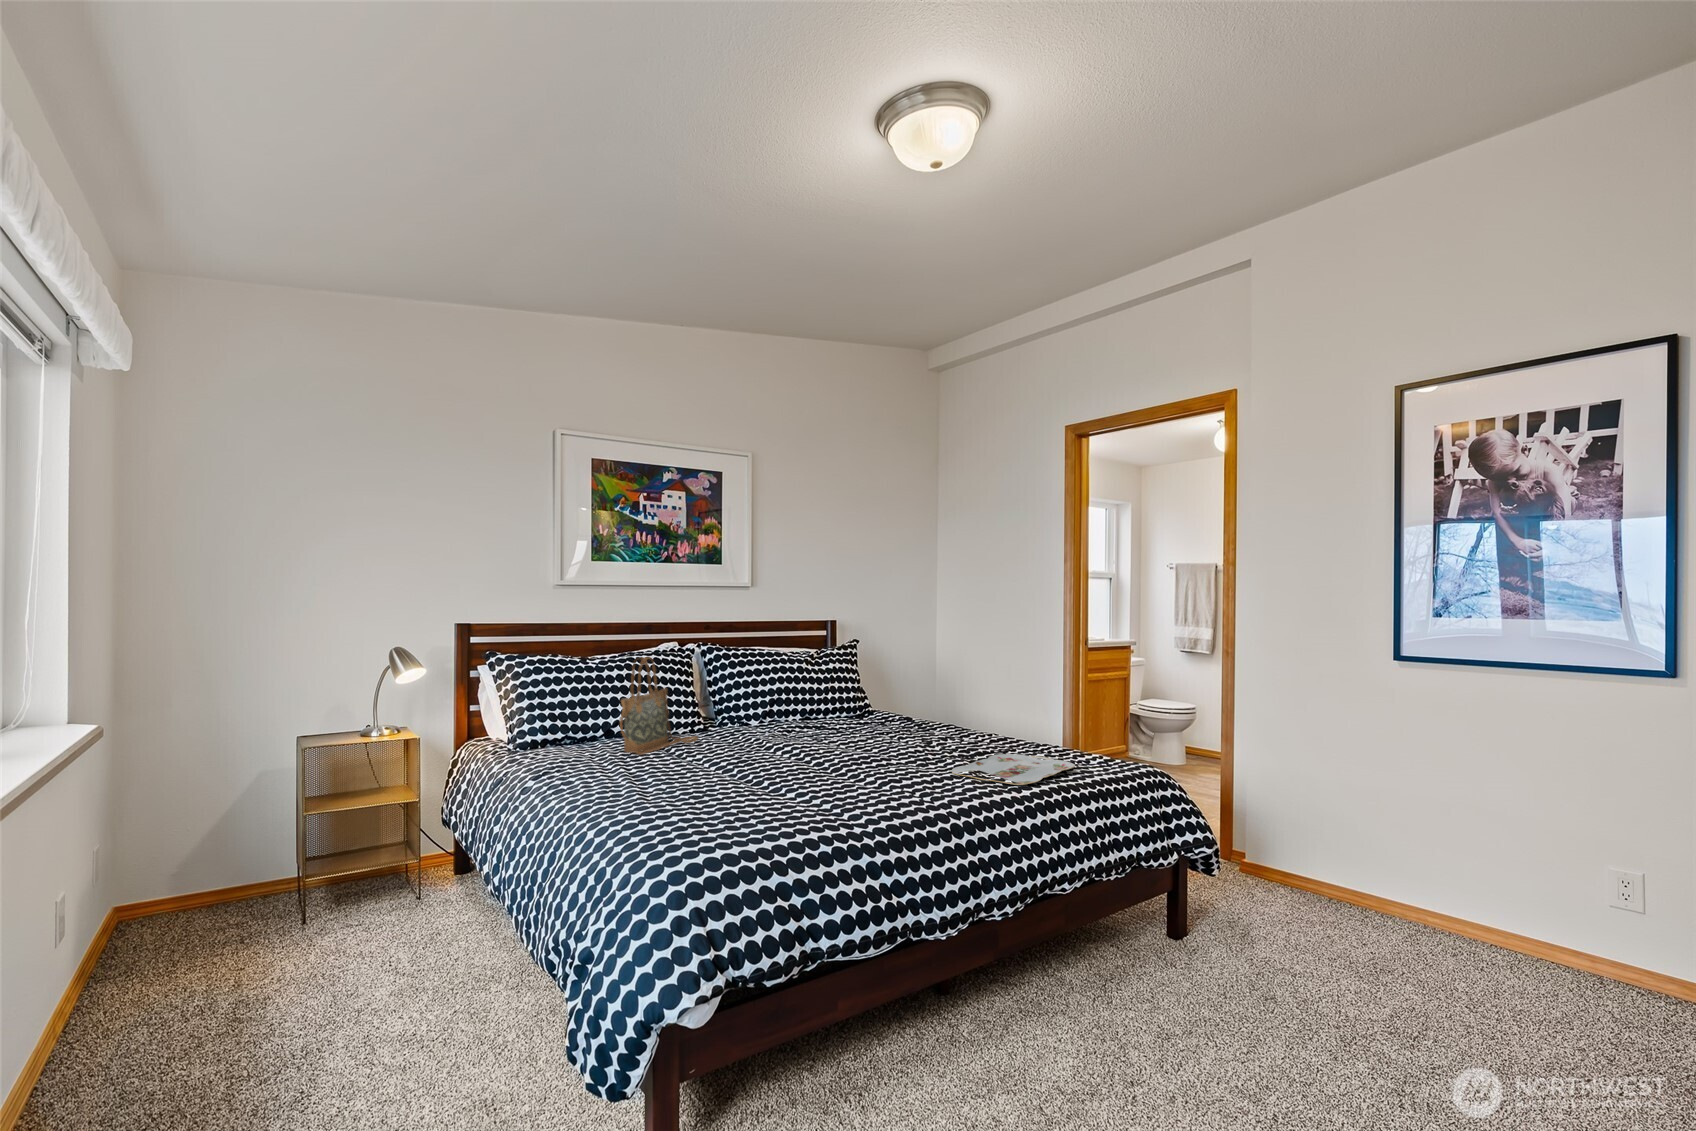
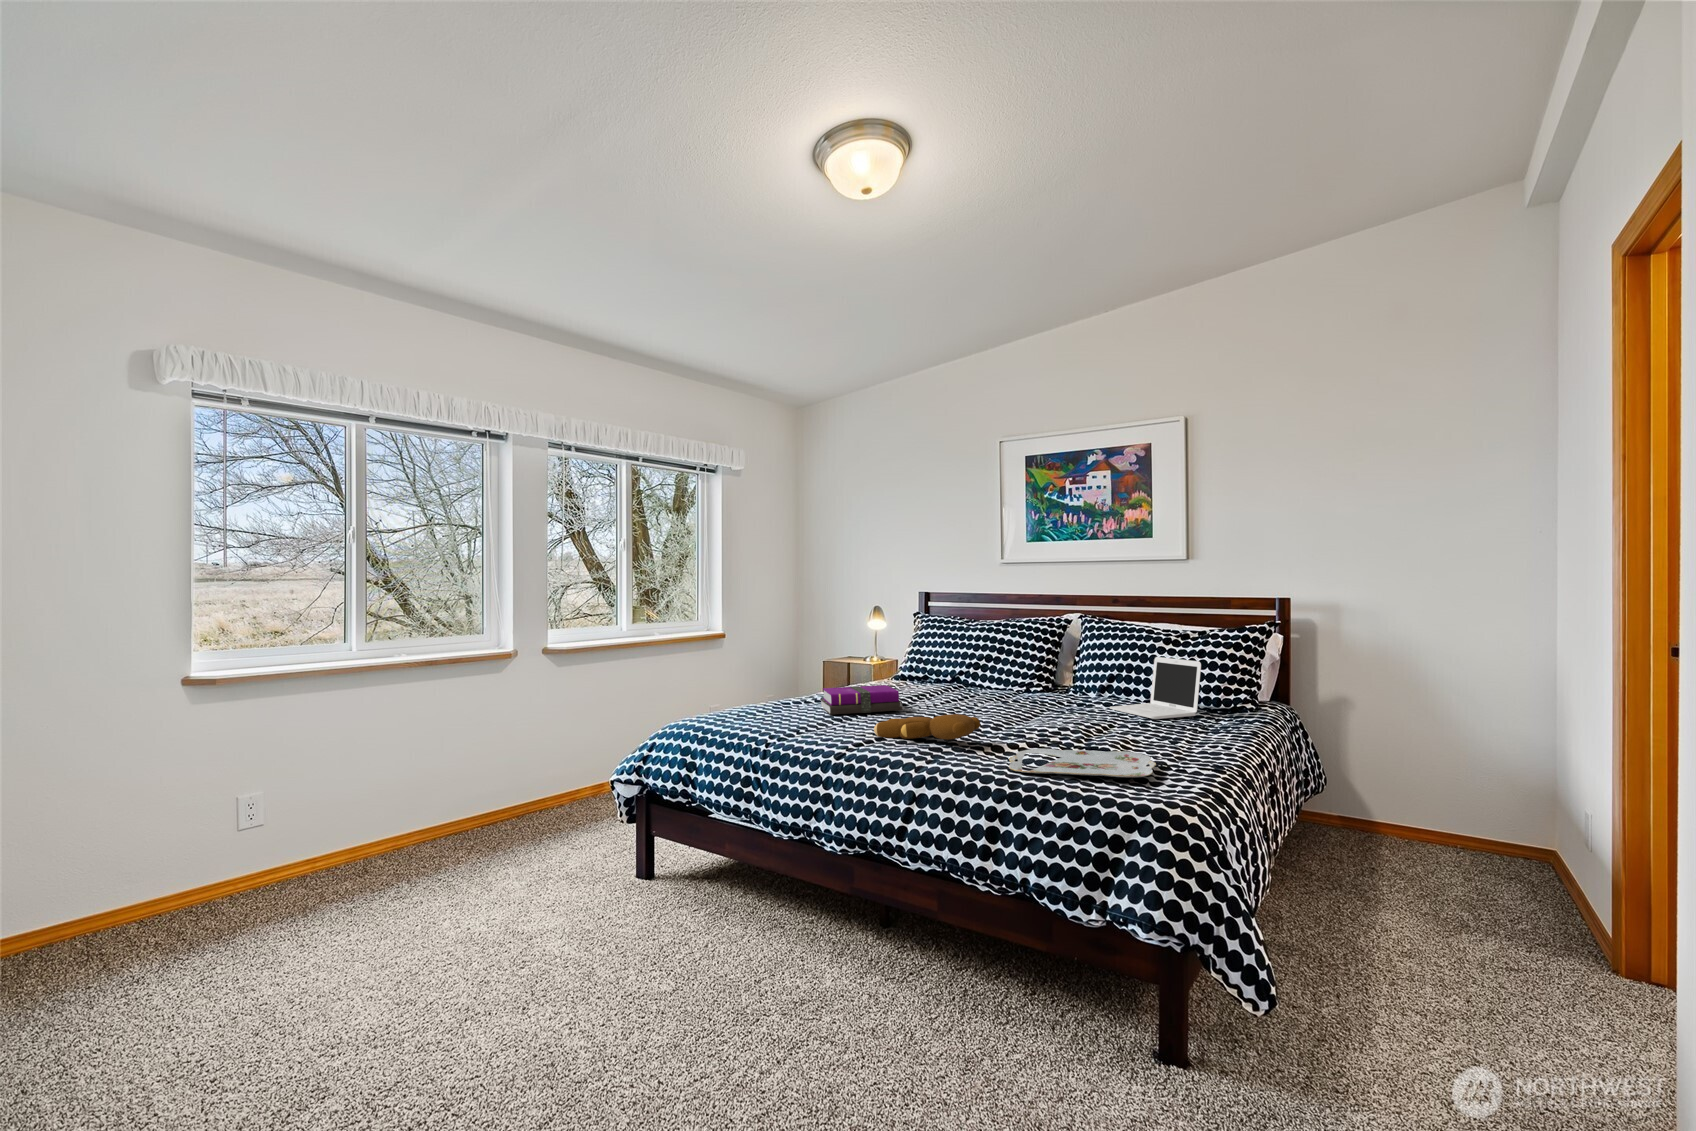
handbag: present [620,657,698,755] -> none [904,618,986,695]
laptop: none [807,678,876,733] -> present [1110,657,1201,719]
notebook: none [641,746,742,792] -> present [820,685,902,715]
teddy bear: none [825,752,935,795] -> present [874,714,980,742]

